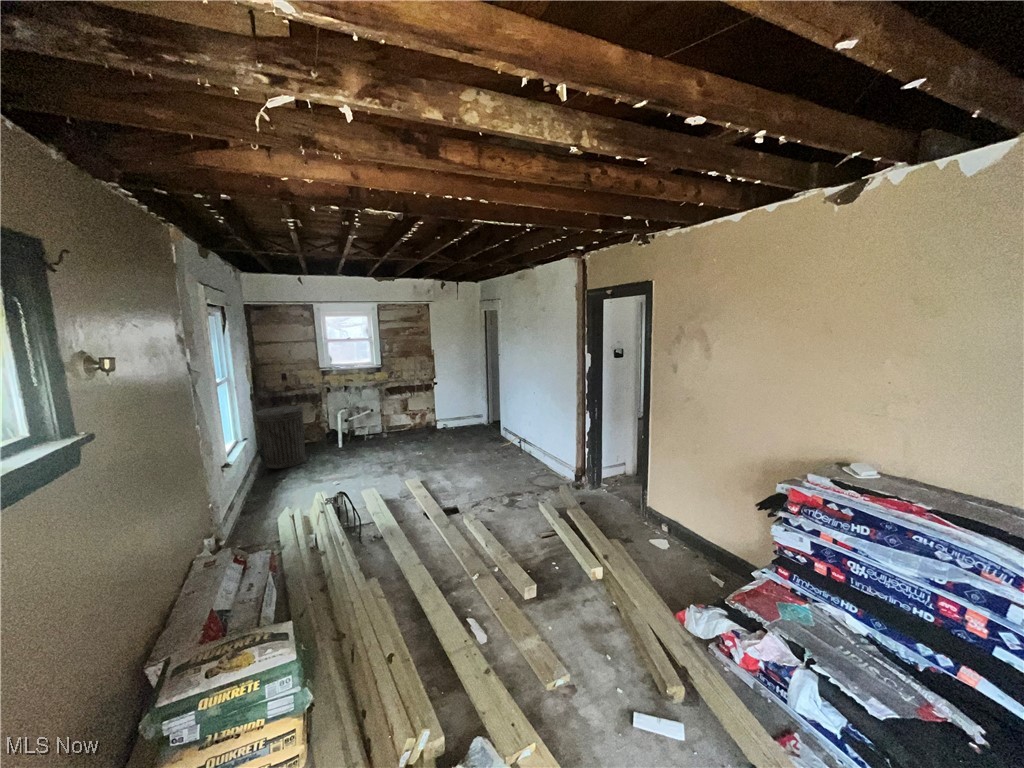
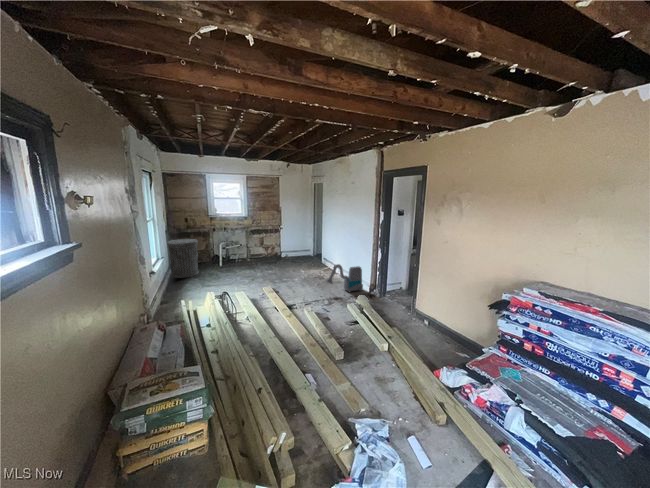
vacuum cleaner: none [504,438,563,481] -> present [326,264,363,292]

